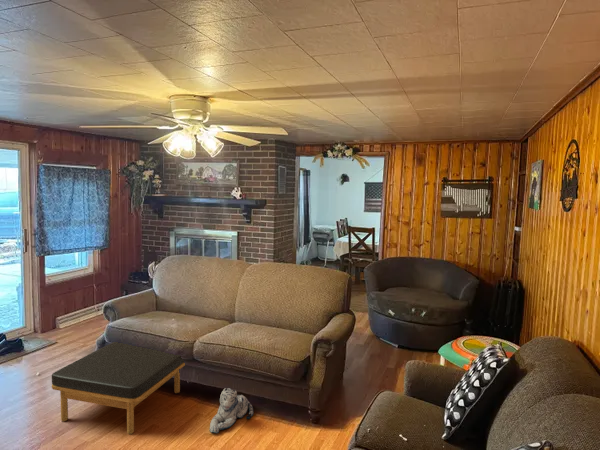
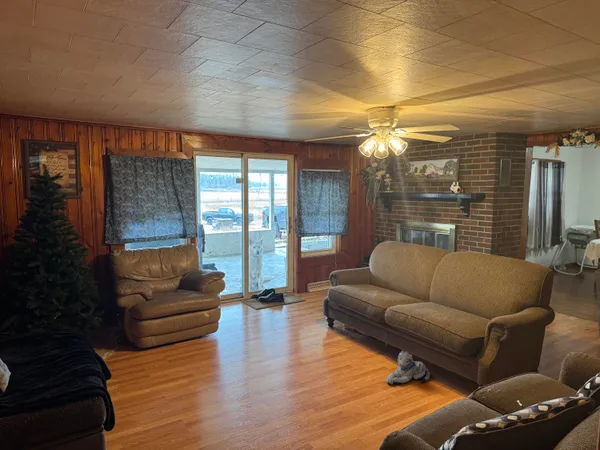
ottoman: present [52,342,185,434] -> none [286,302,381,367]

